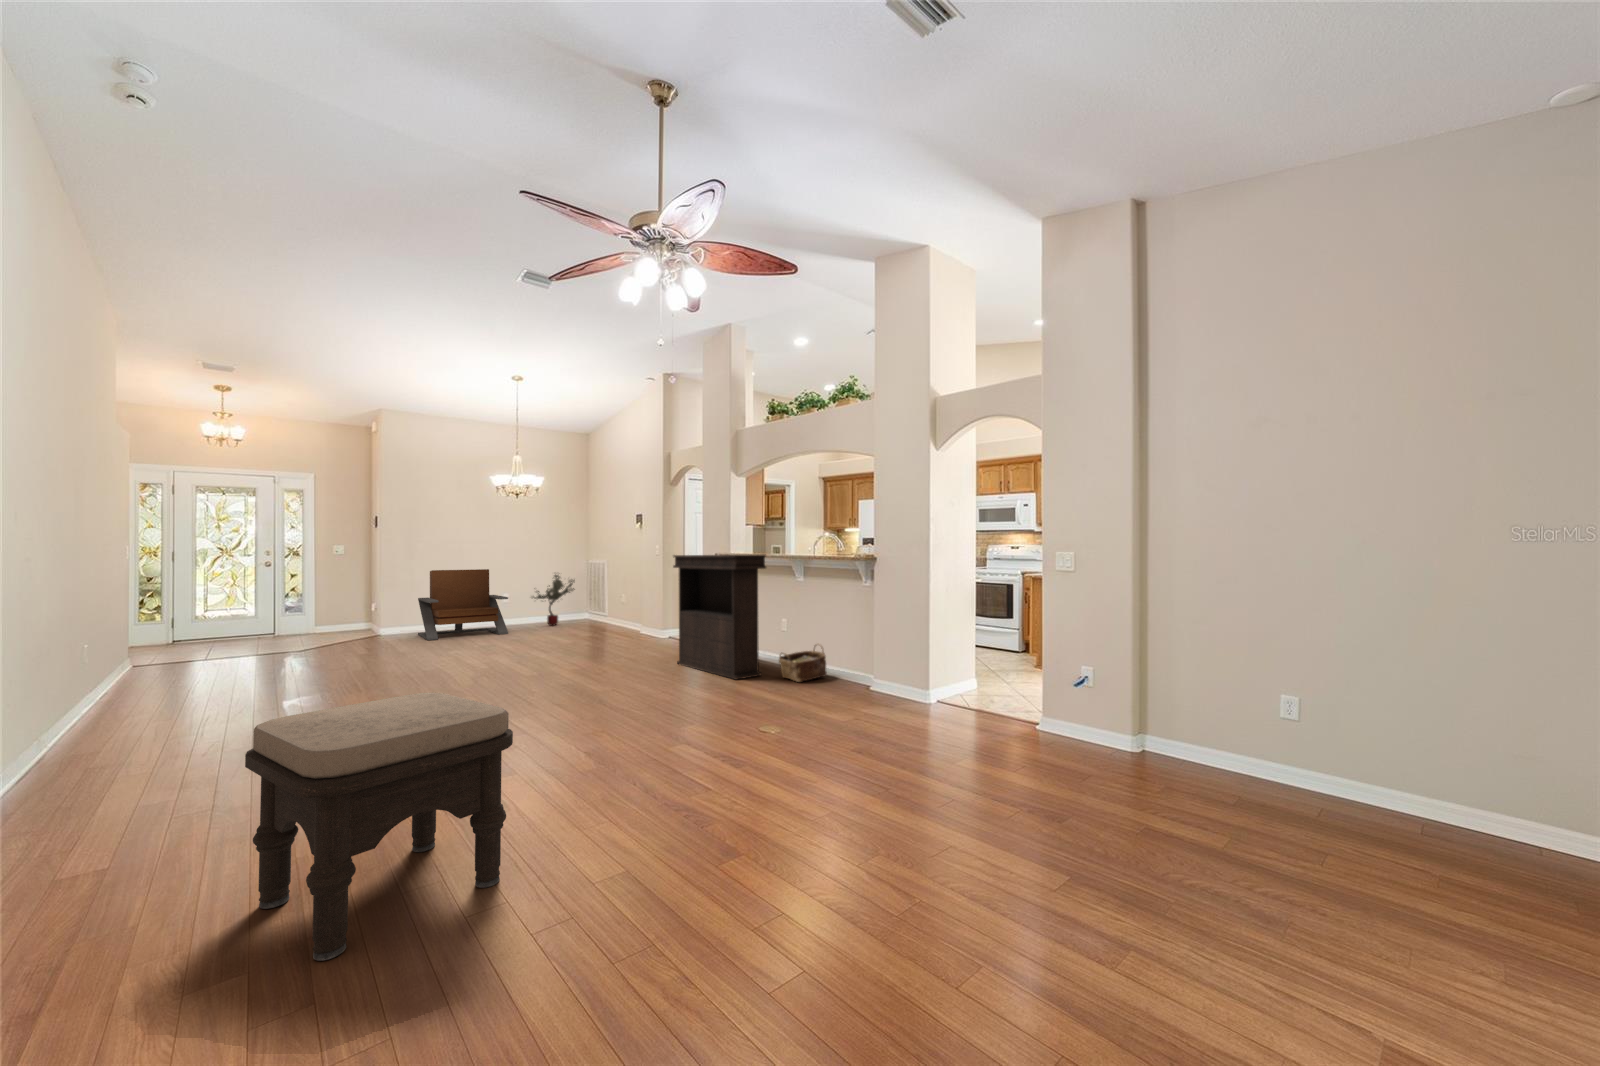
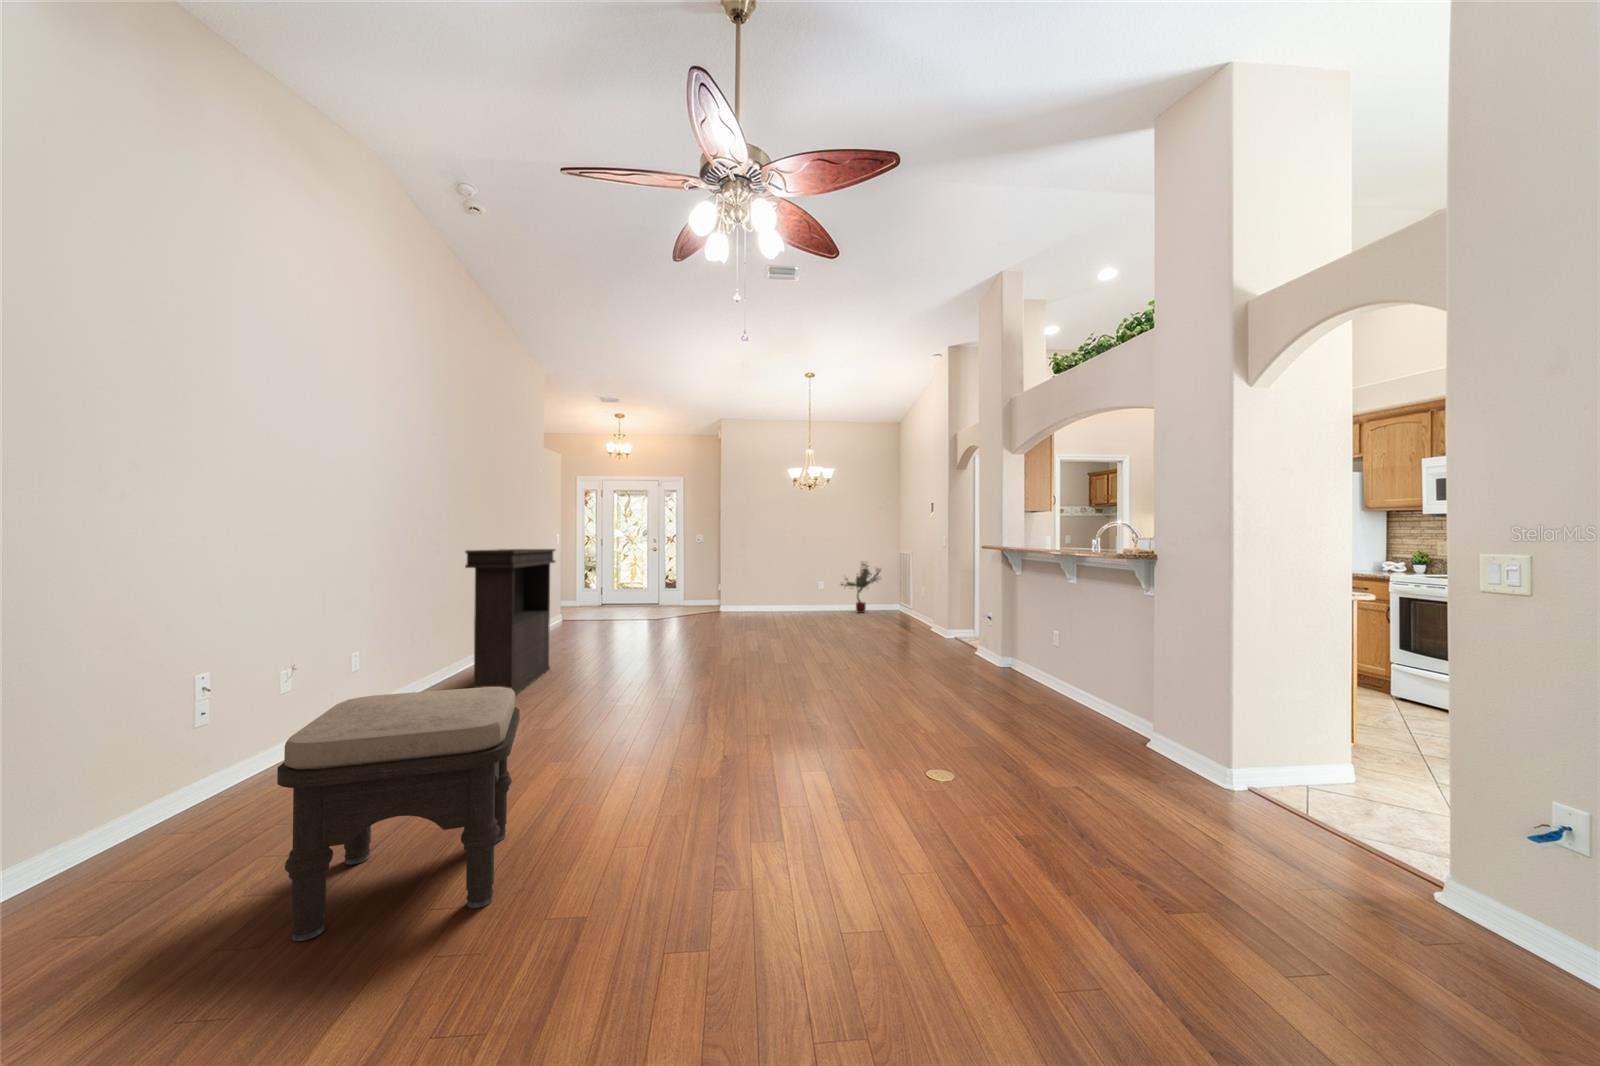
console table: present [673,554,766,679] -> present [465,549,555,694]
lounge chair: present [418,569,508,640] -> none [749,557,815,619]
woven basket: present [779,645,827,682] -> none [1029,668,1098,717]

